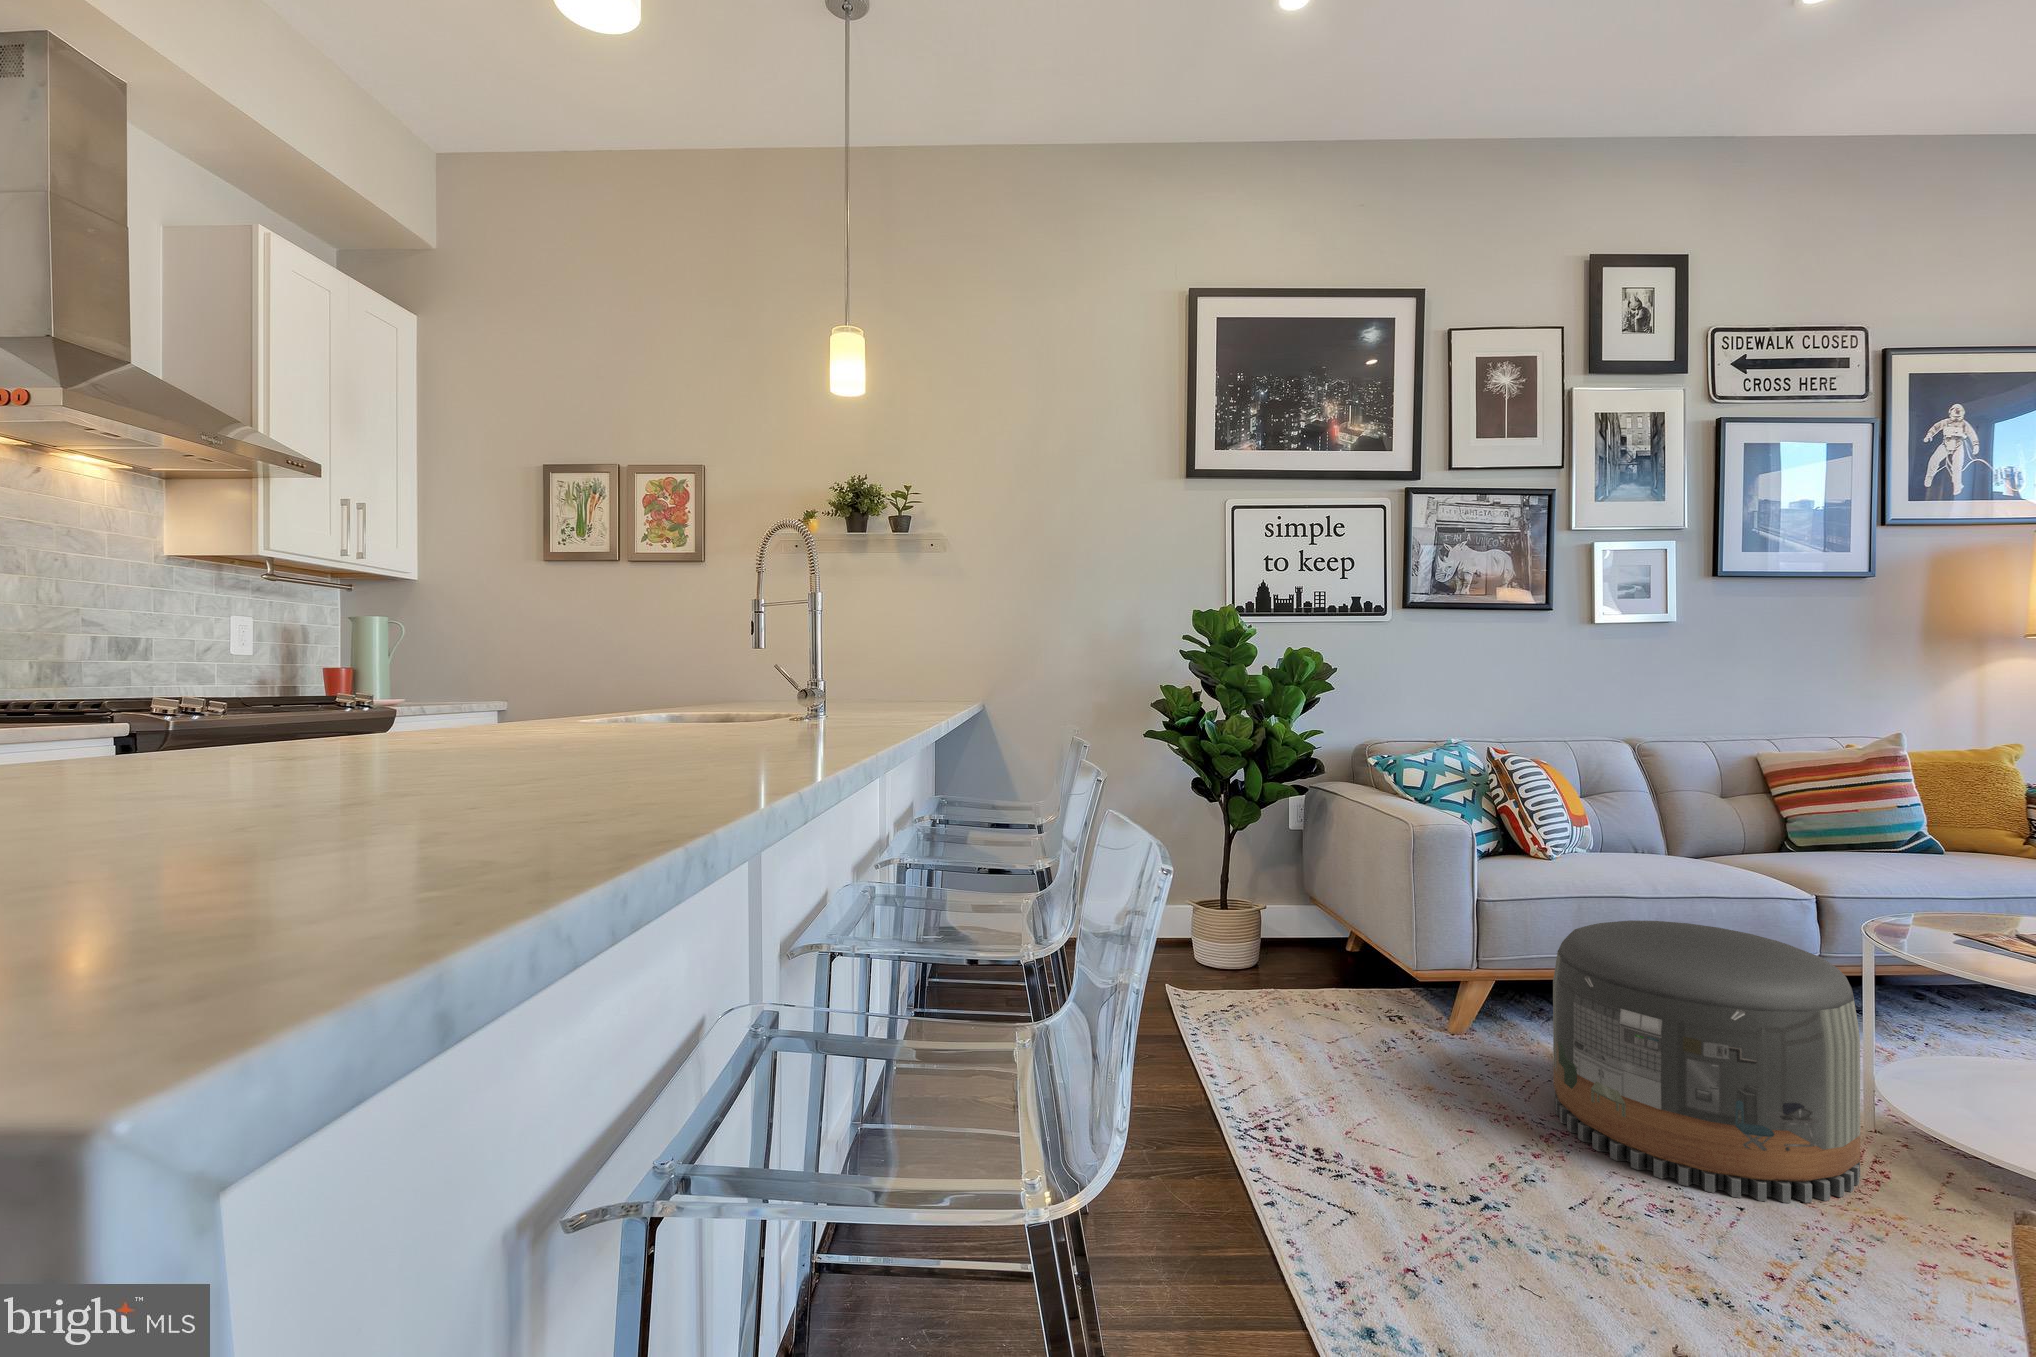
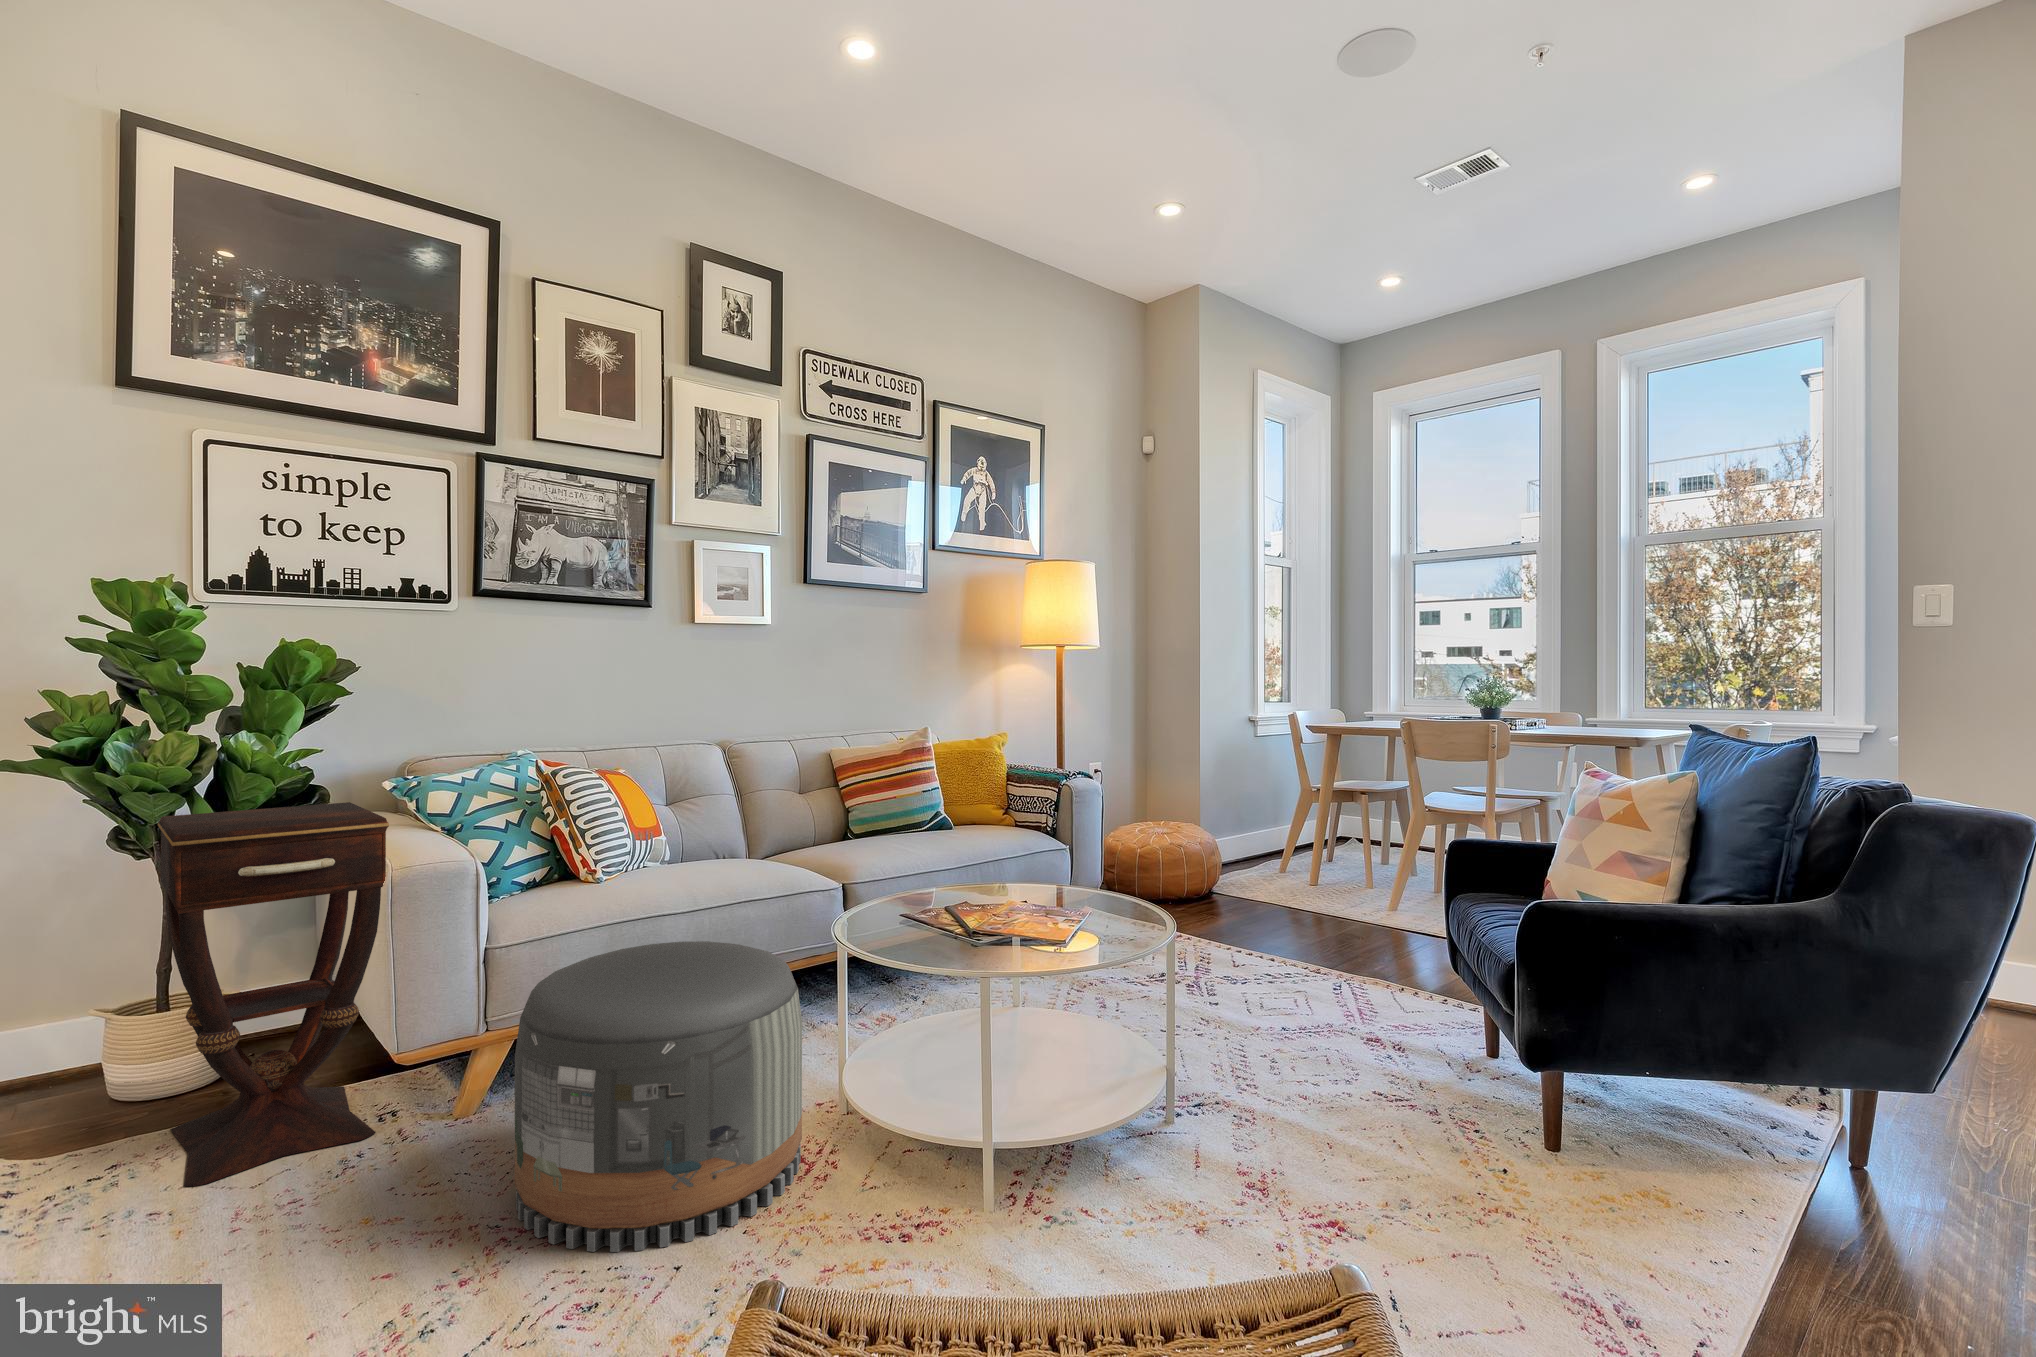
side table: none [1243,773,1408,1036] -> present [158,802,389,1186]

